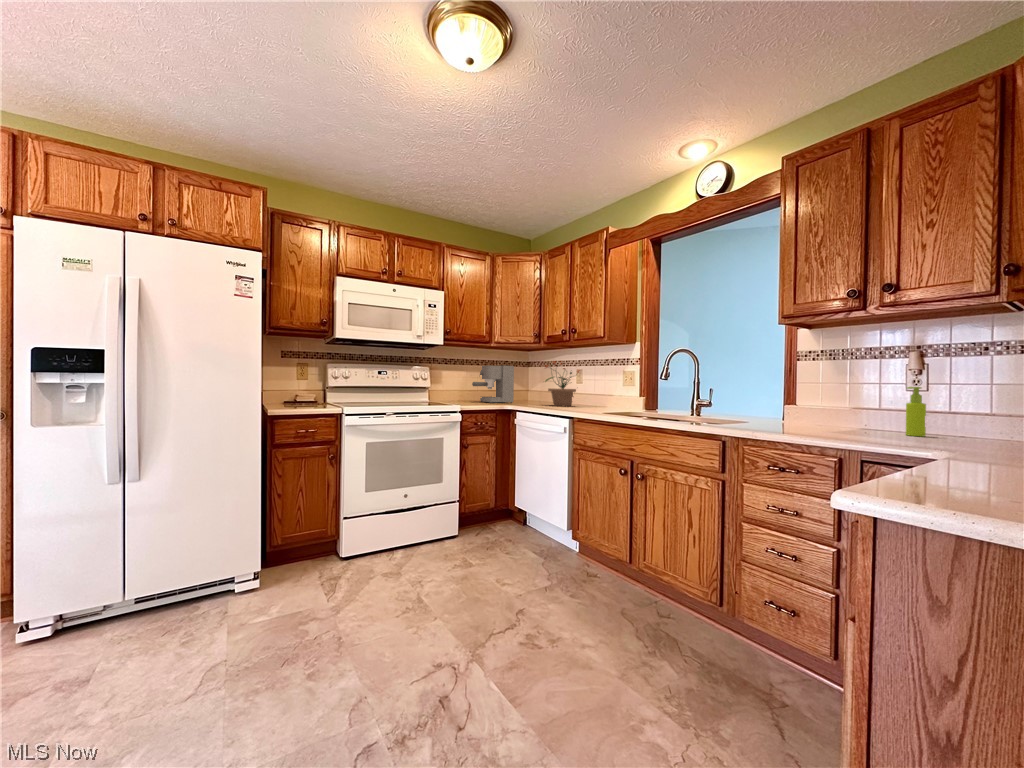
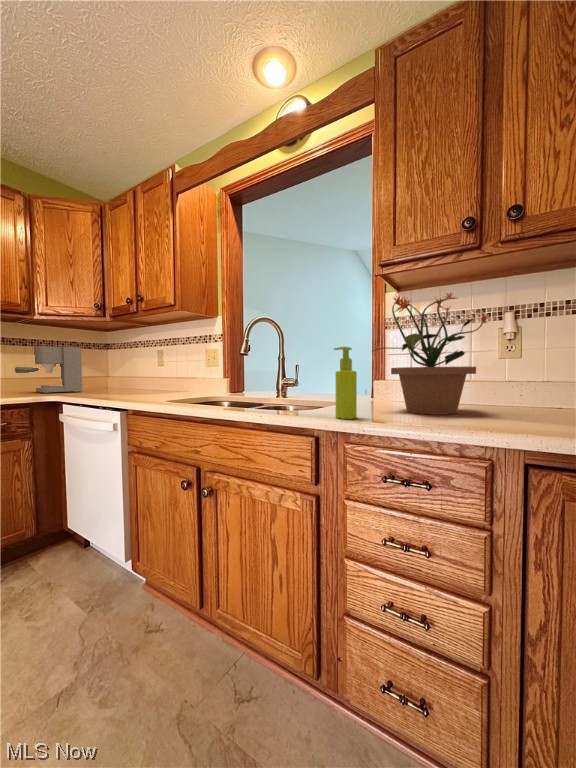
potted plant: present [545,361,580,406] -> present [373,293,488,415]
soap dispenser: present [906,387,926,436] -> present [334,347,357,419]

